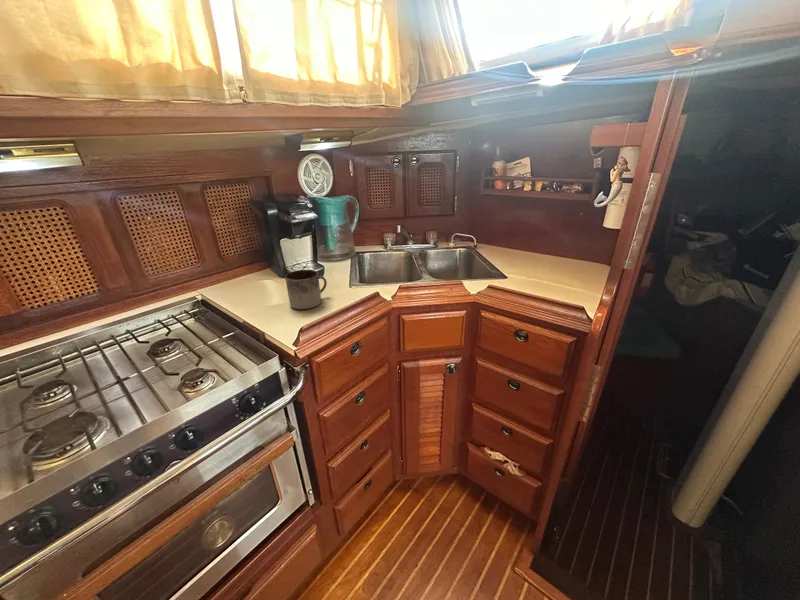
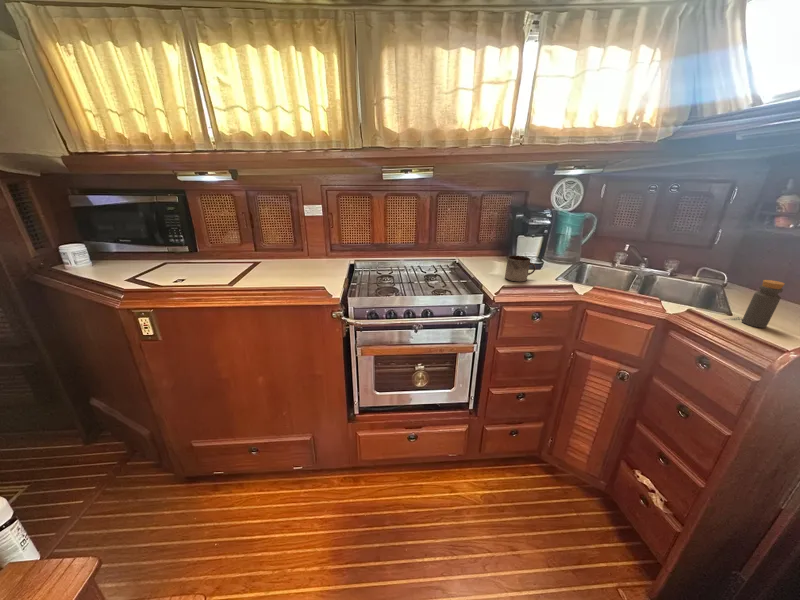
bottle: none [522,241,543,285] -> present [742,280,785,328]

